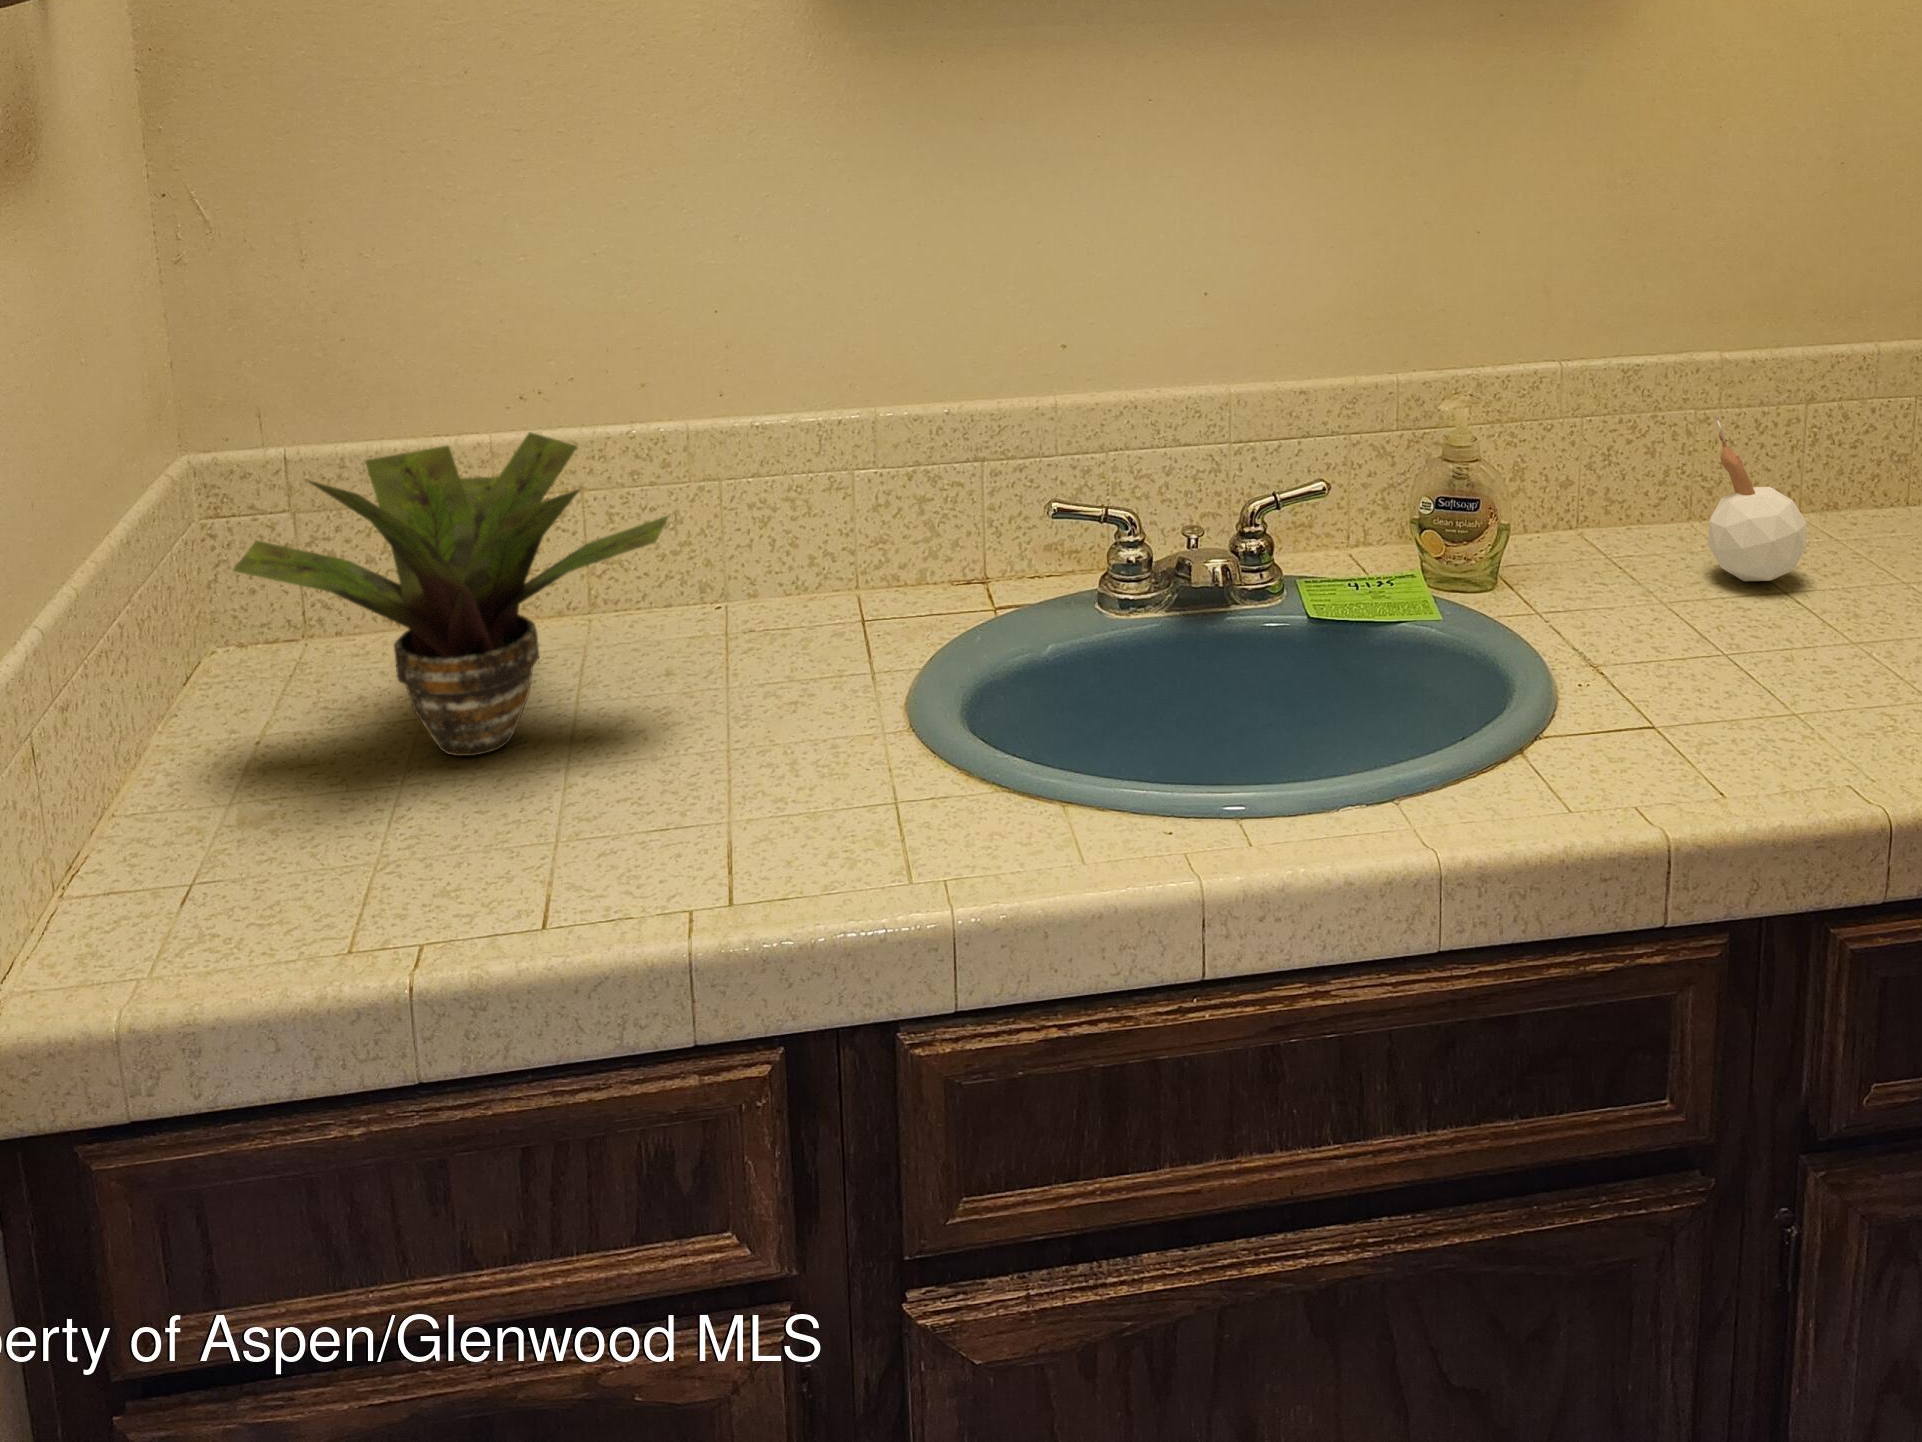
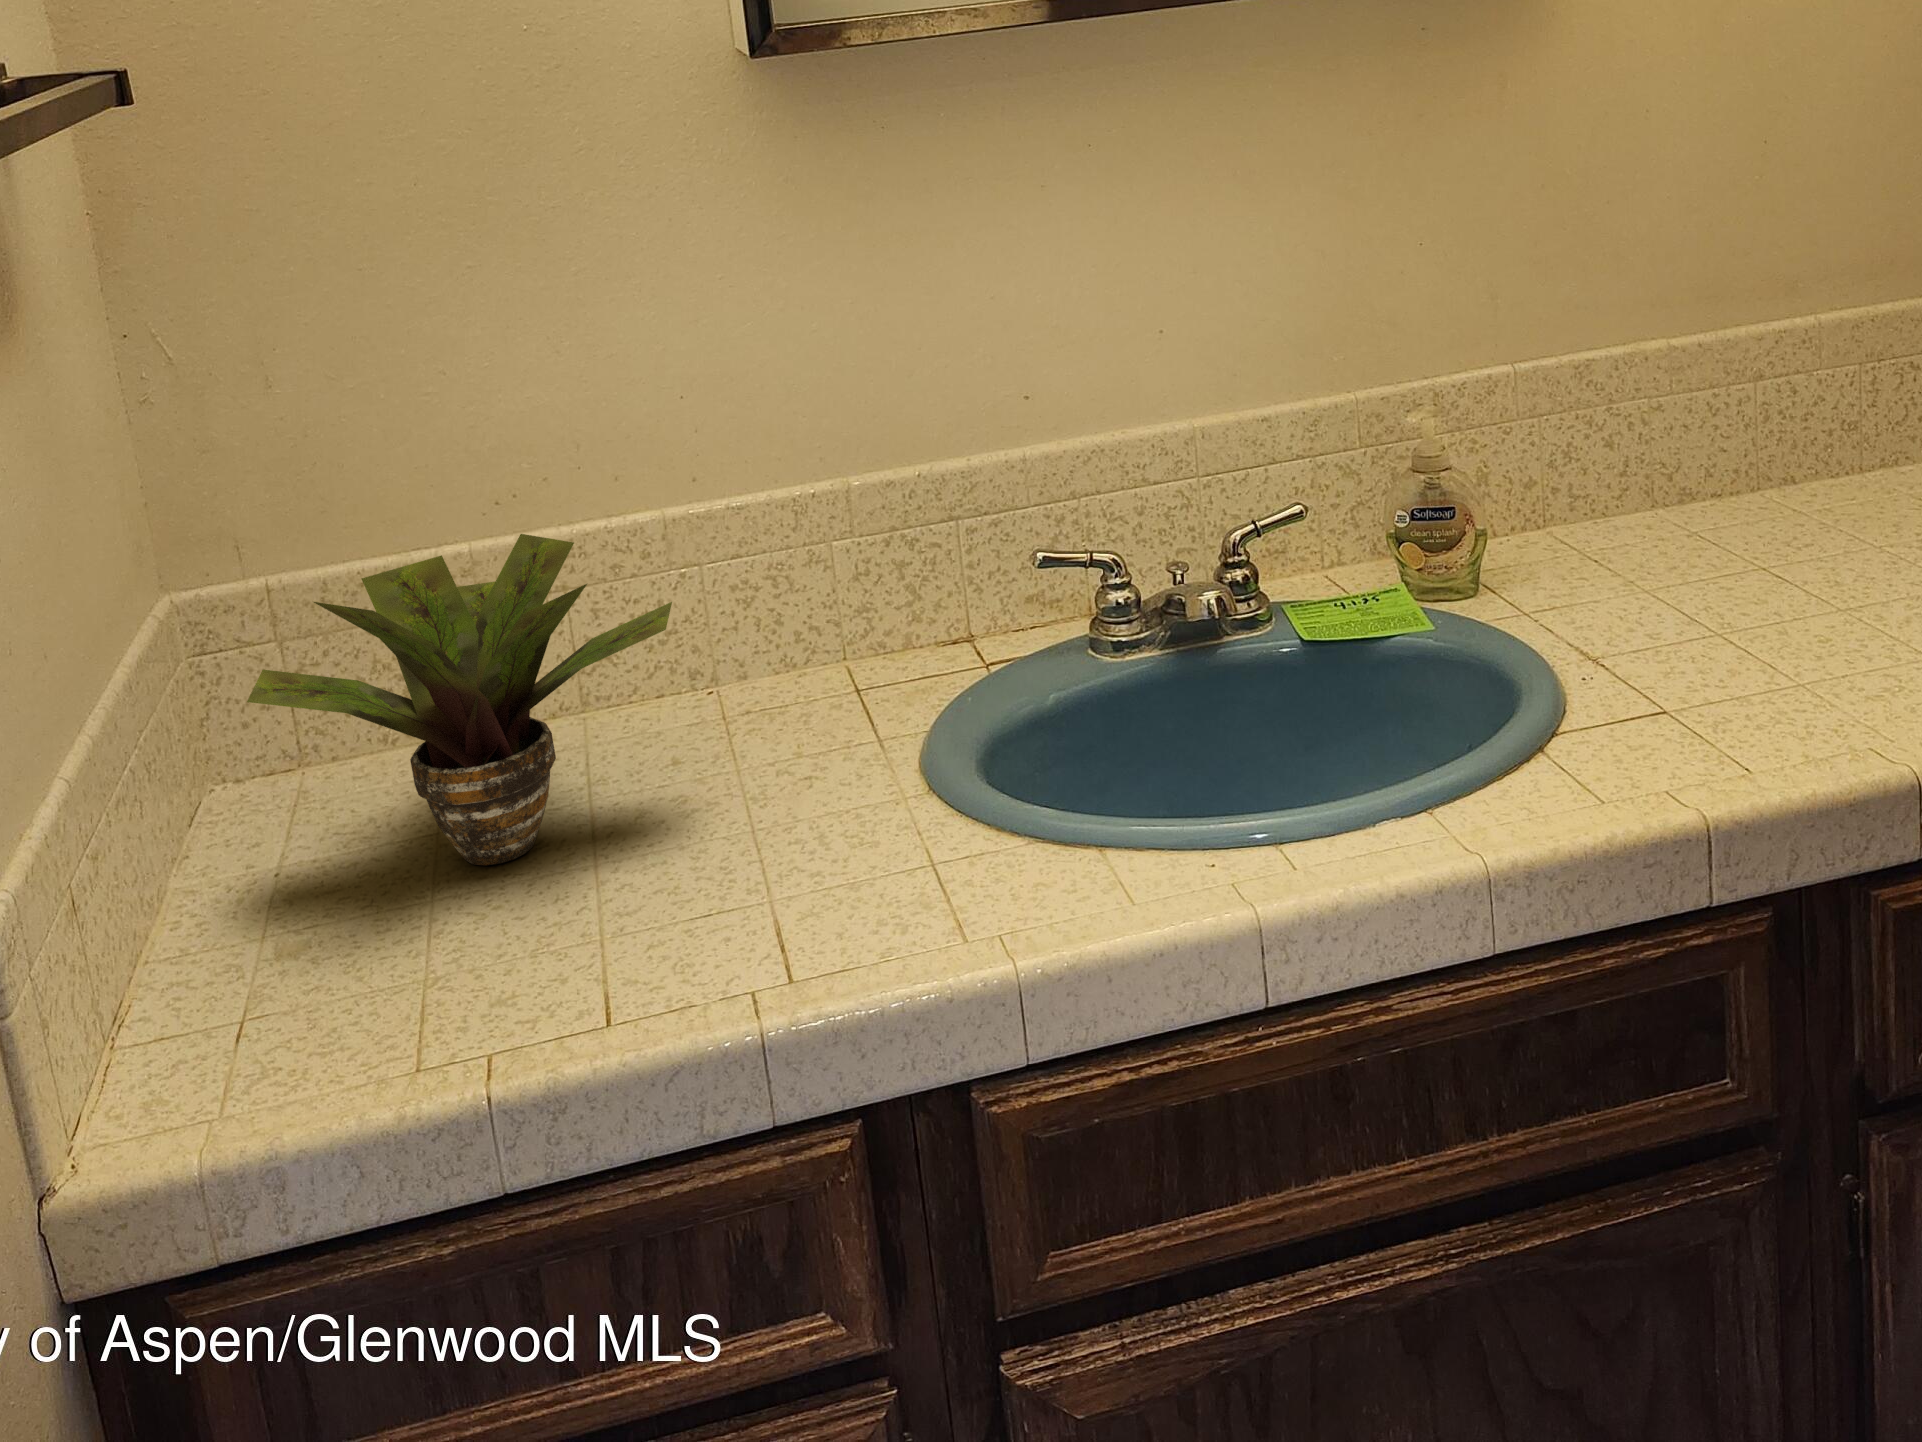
candle: present [1708,416,1807,581] -> none [1674,401,1778,561]

